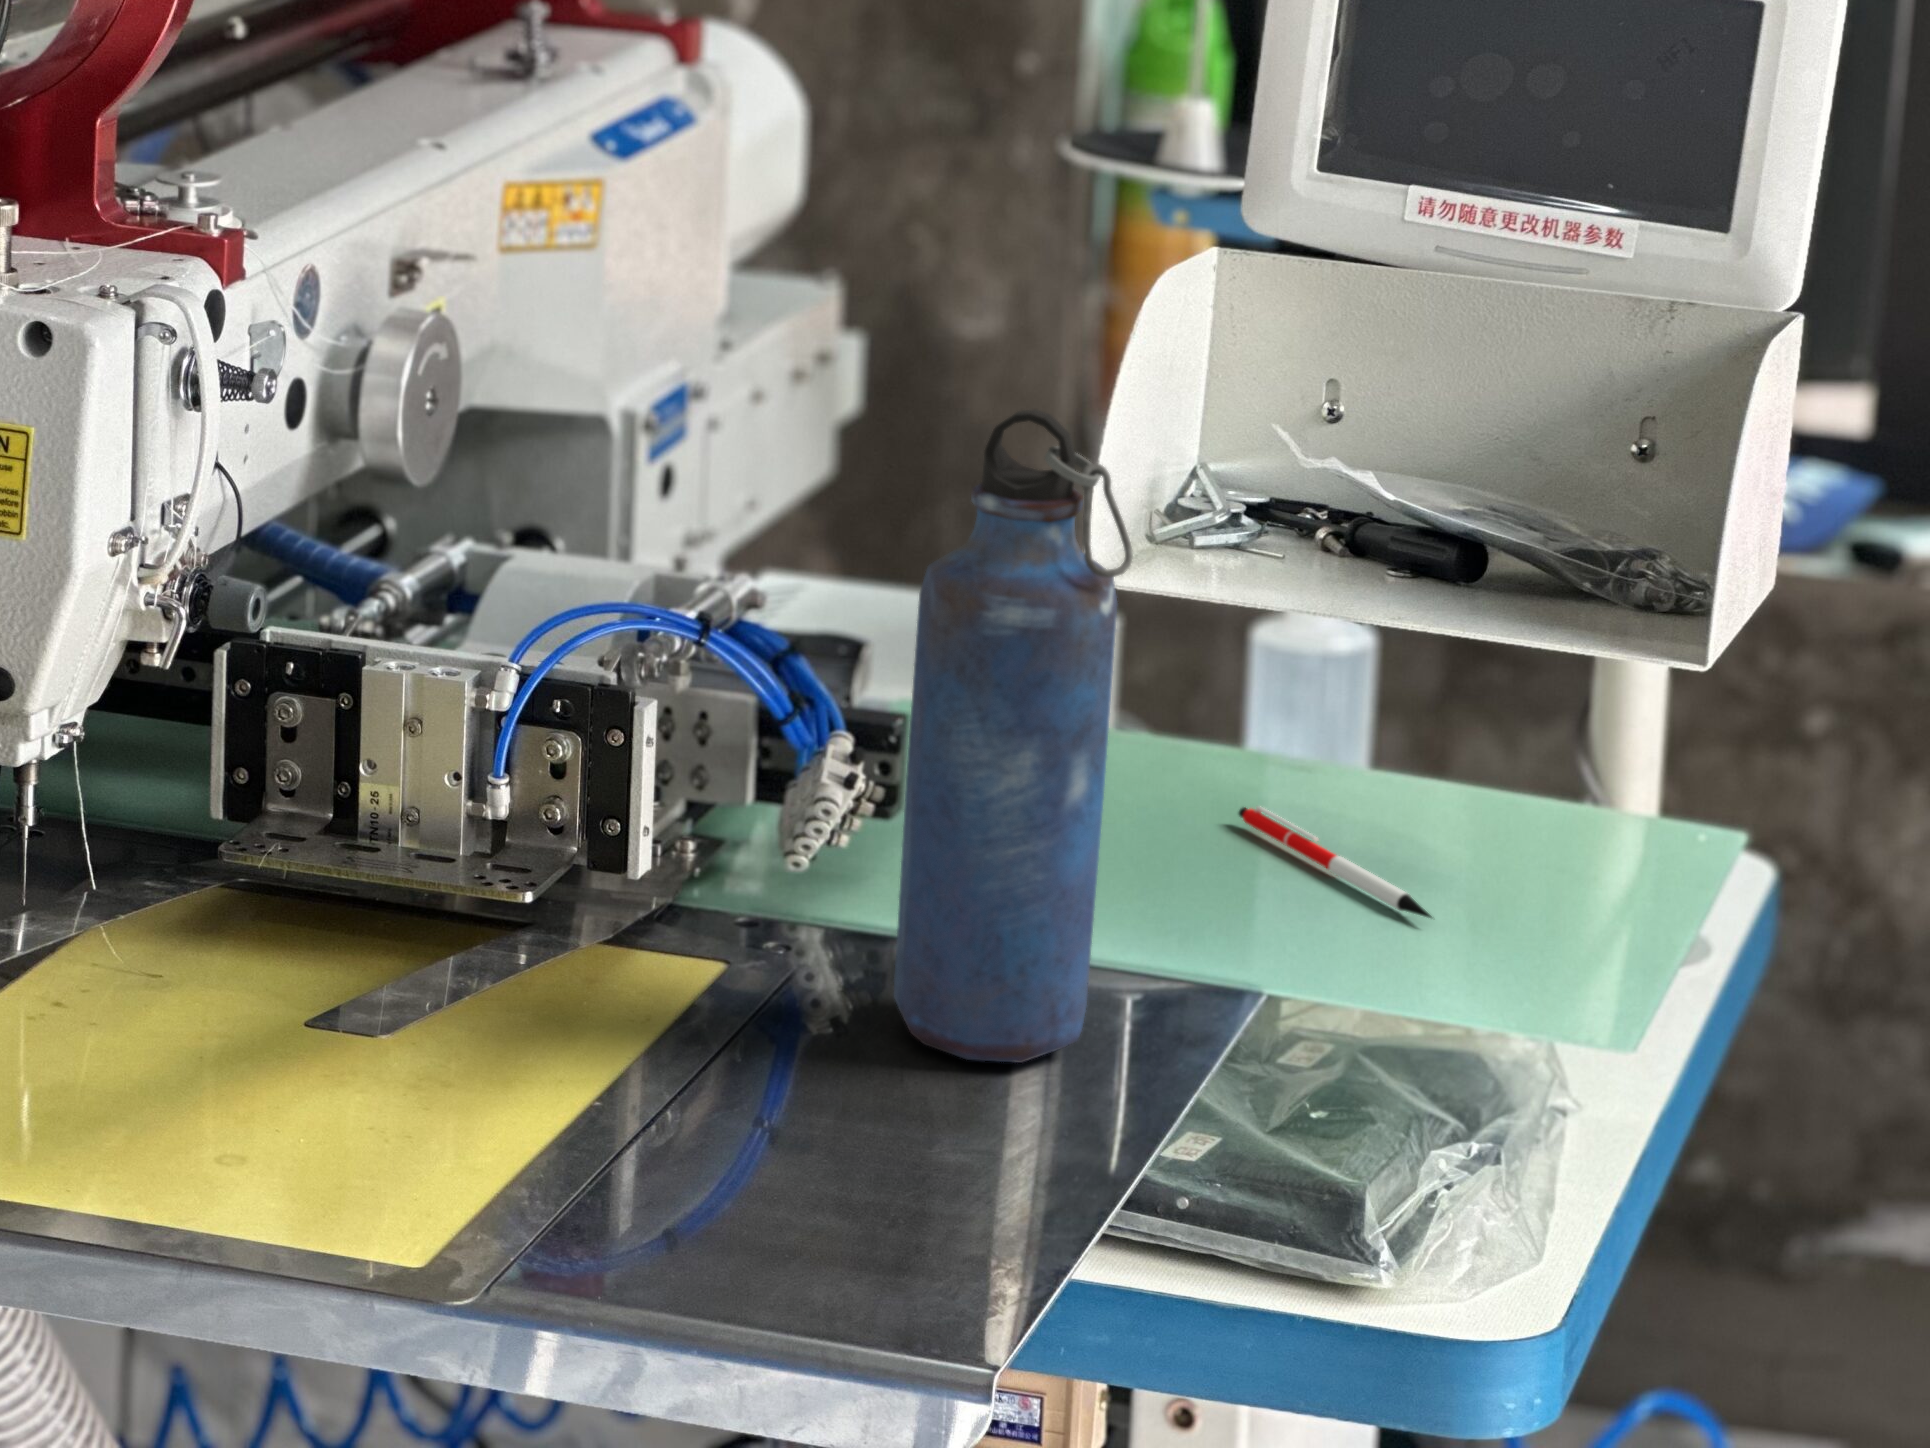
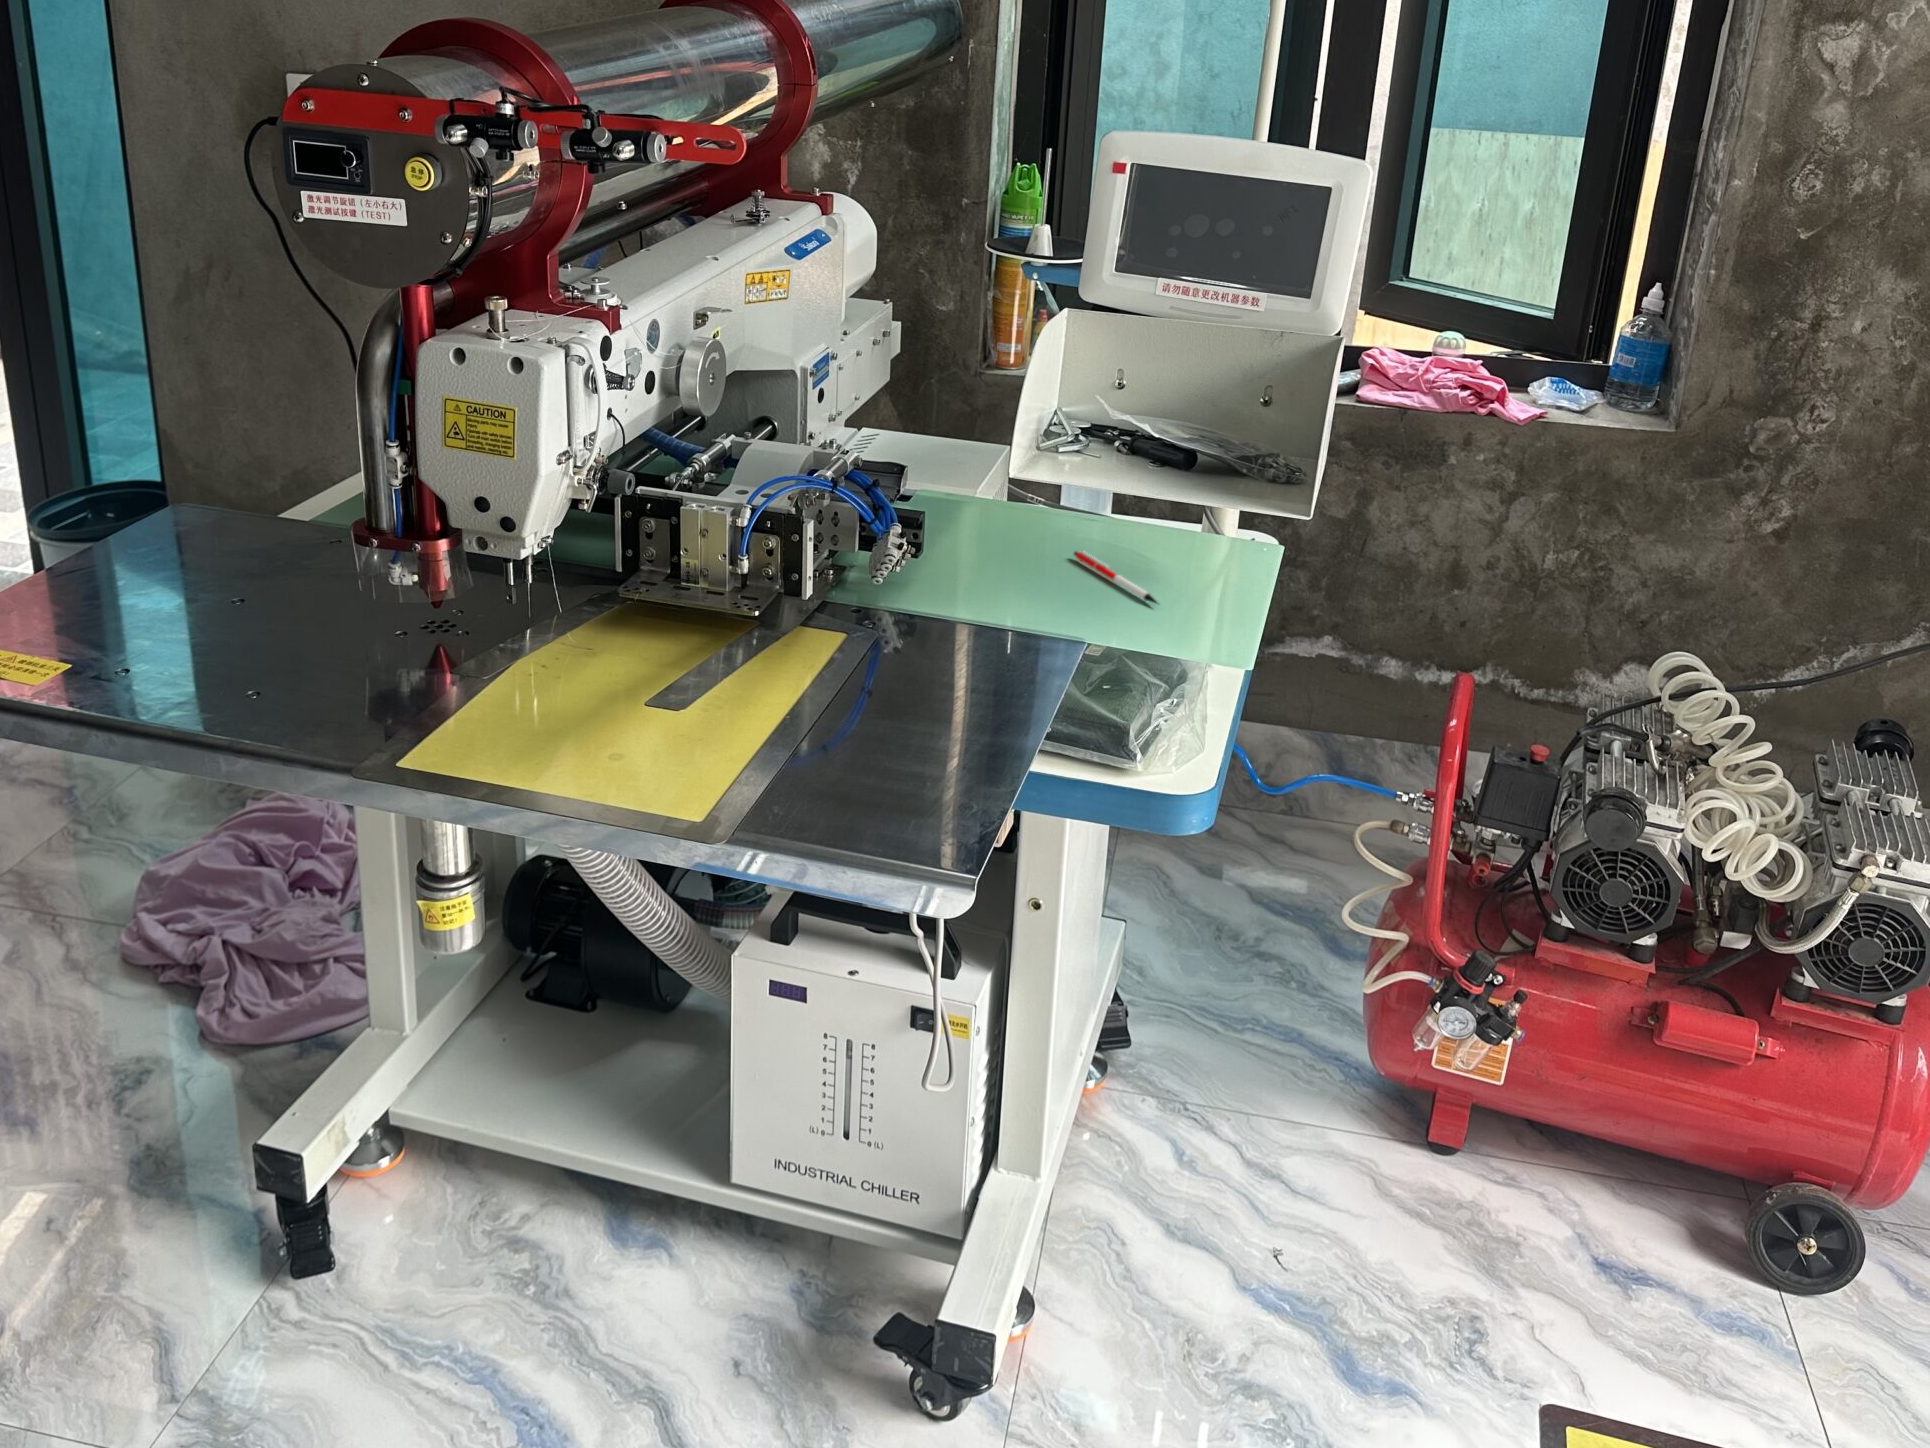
water bottle: present [894,409,1133,1063] -> none [922,389,1031,683]

